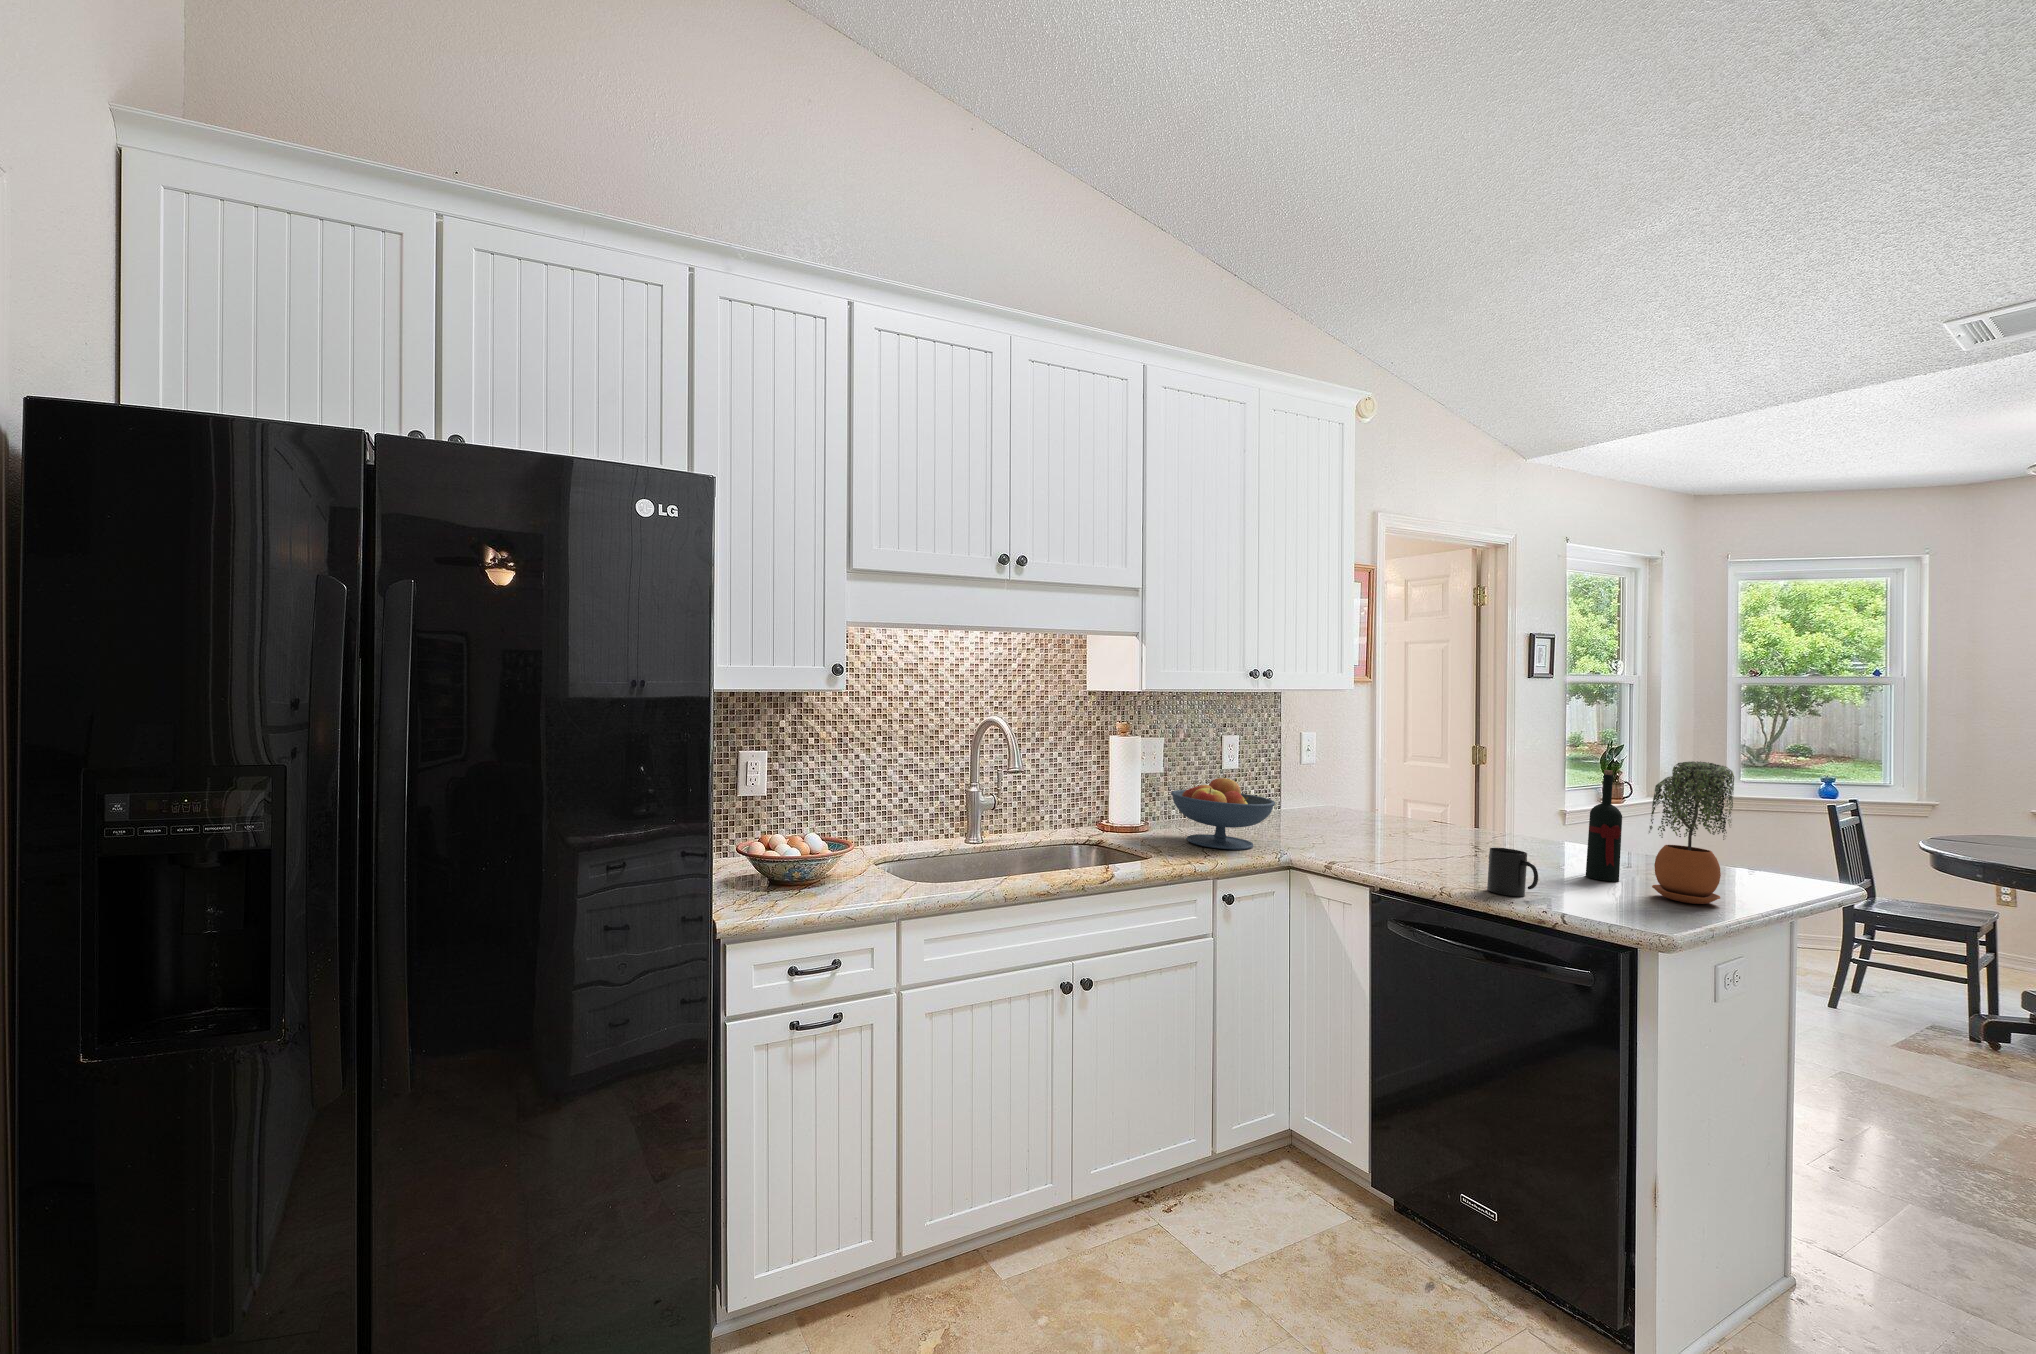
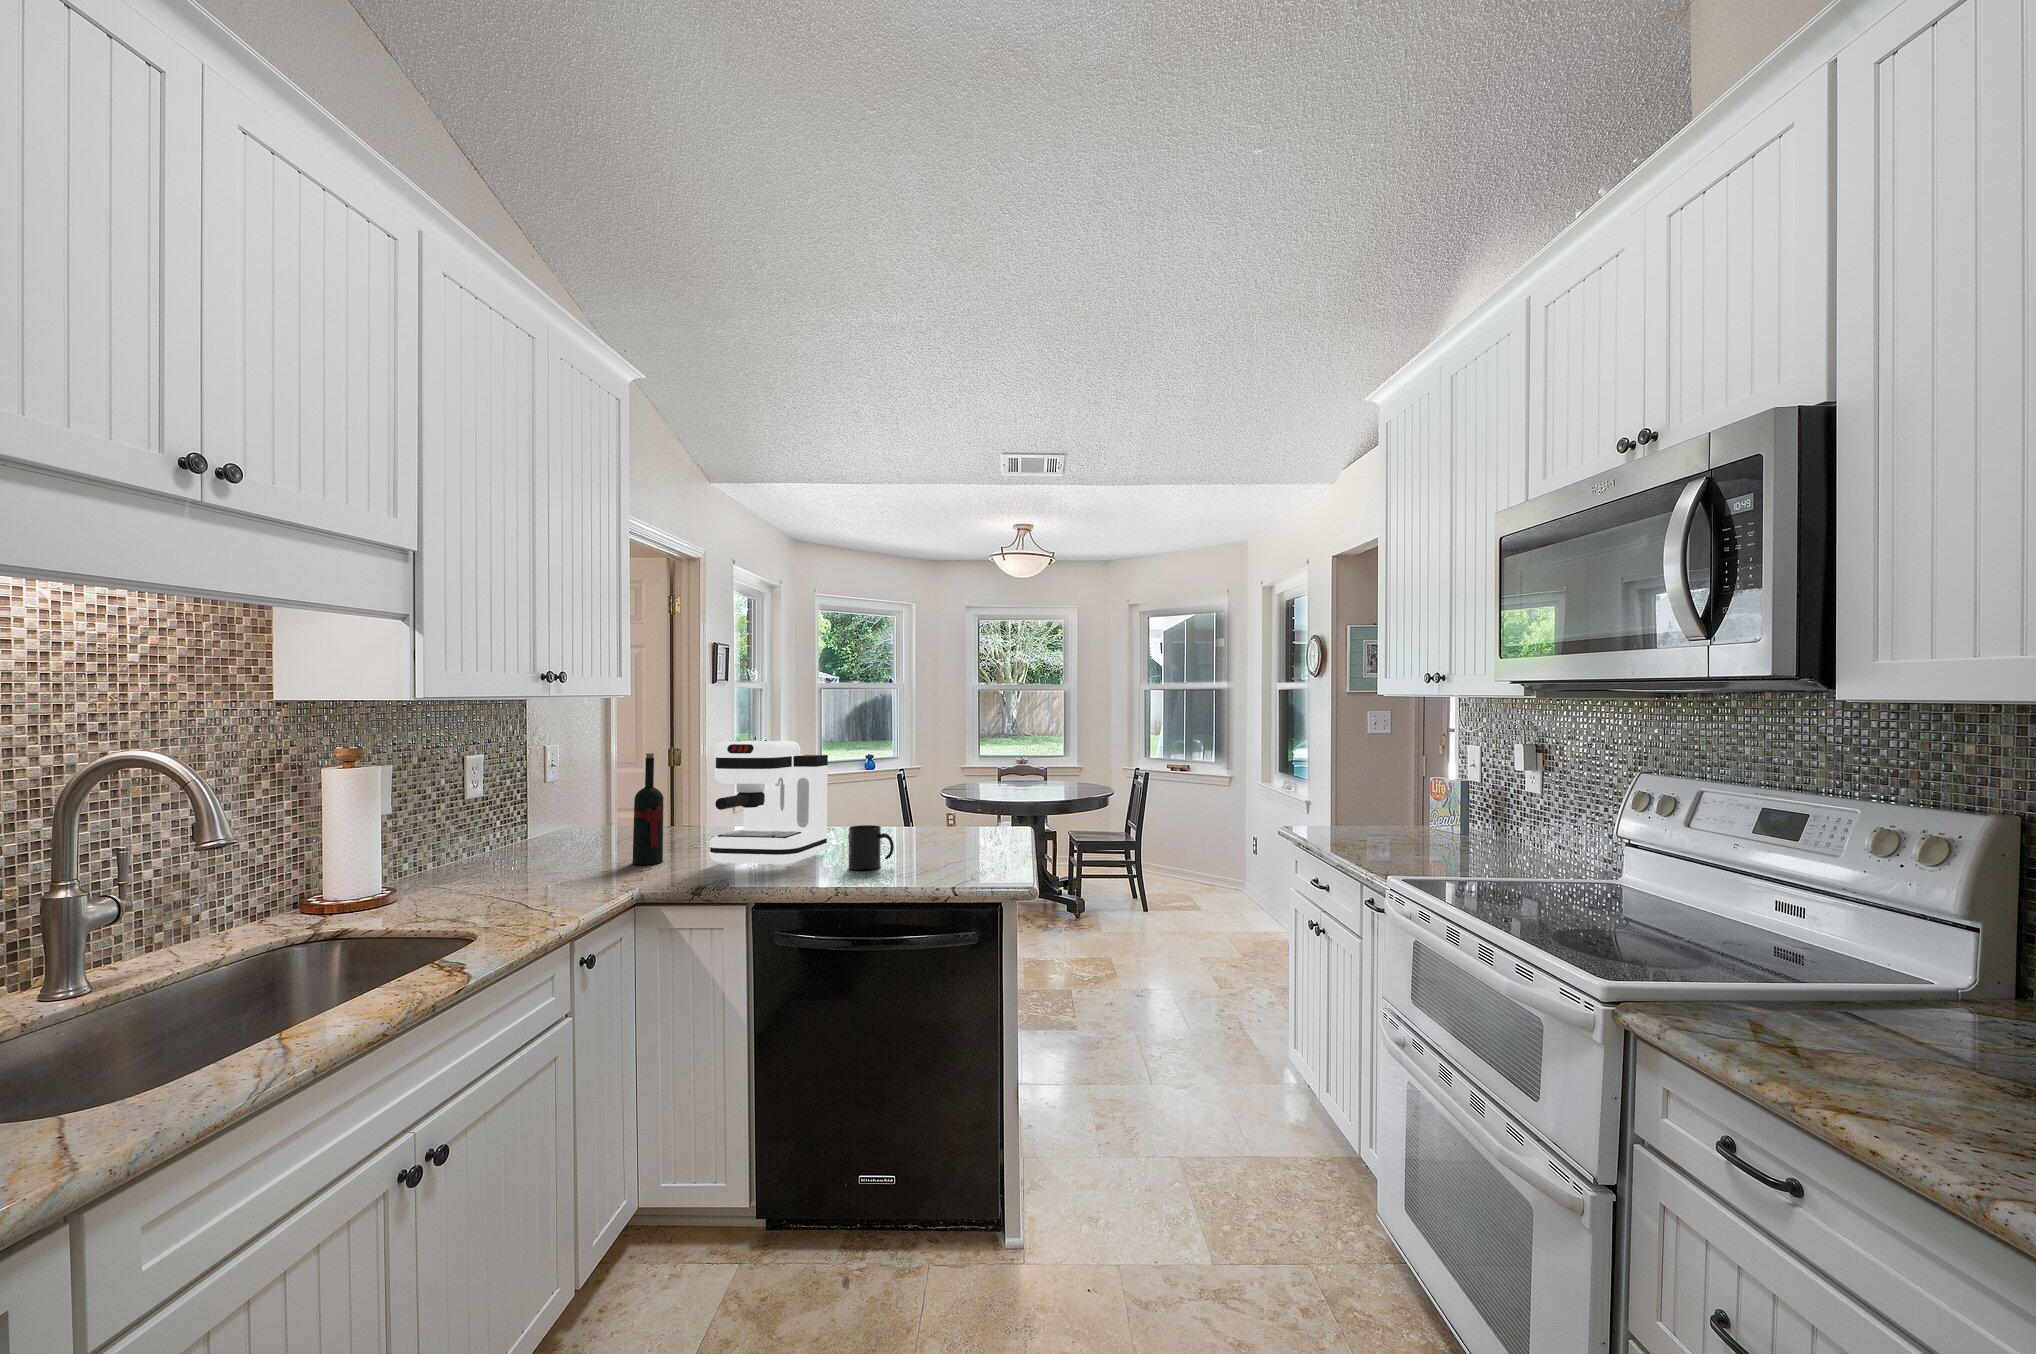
coffee maker: none [1364,748,1501,874] -> present [709,741,828,866]
potted plant: present [1649,761,1734,904] -> none [936,727,990,844]
wine bottle: present [1586,770,1622,882] -> present [633,753,664,865]
fruit bowl: present [1171,778,1275,850] -> none [446,804,601,900]

